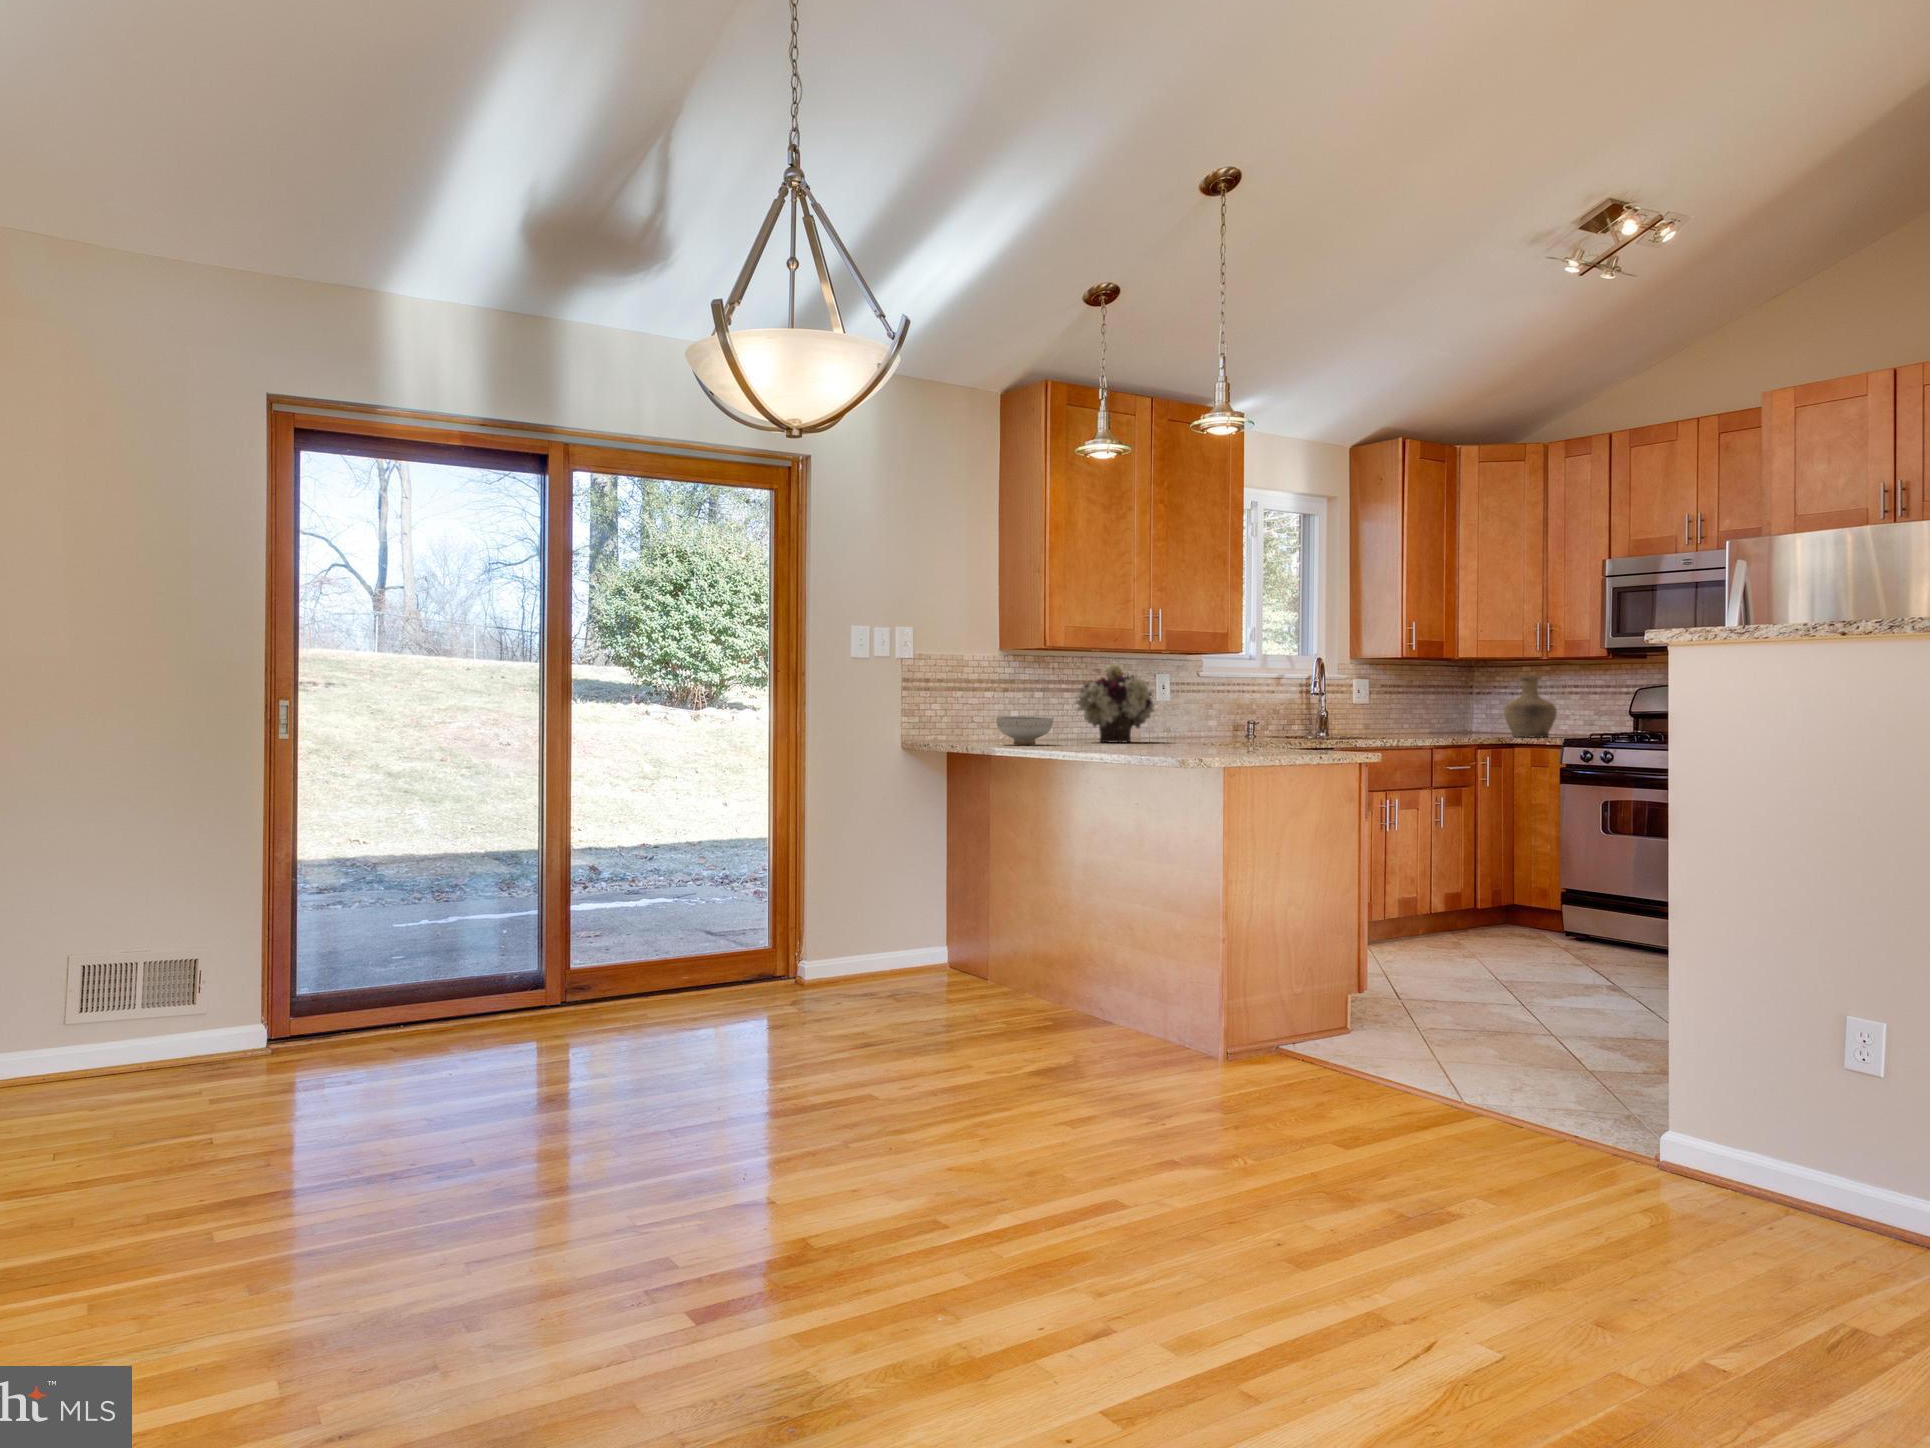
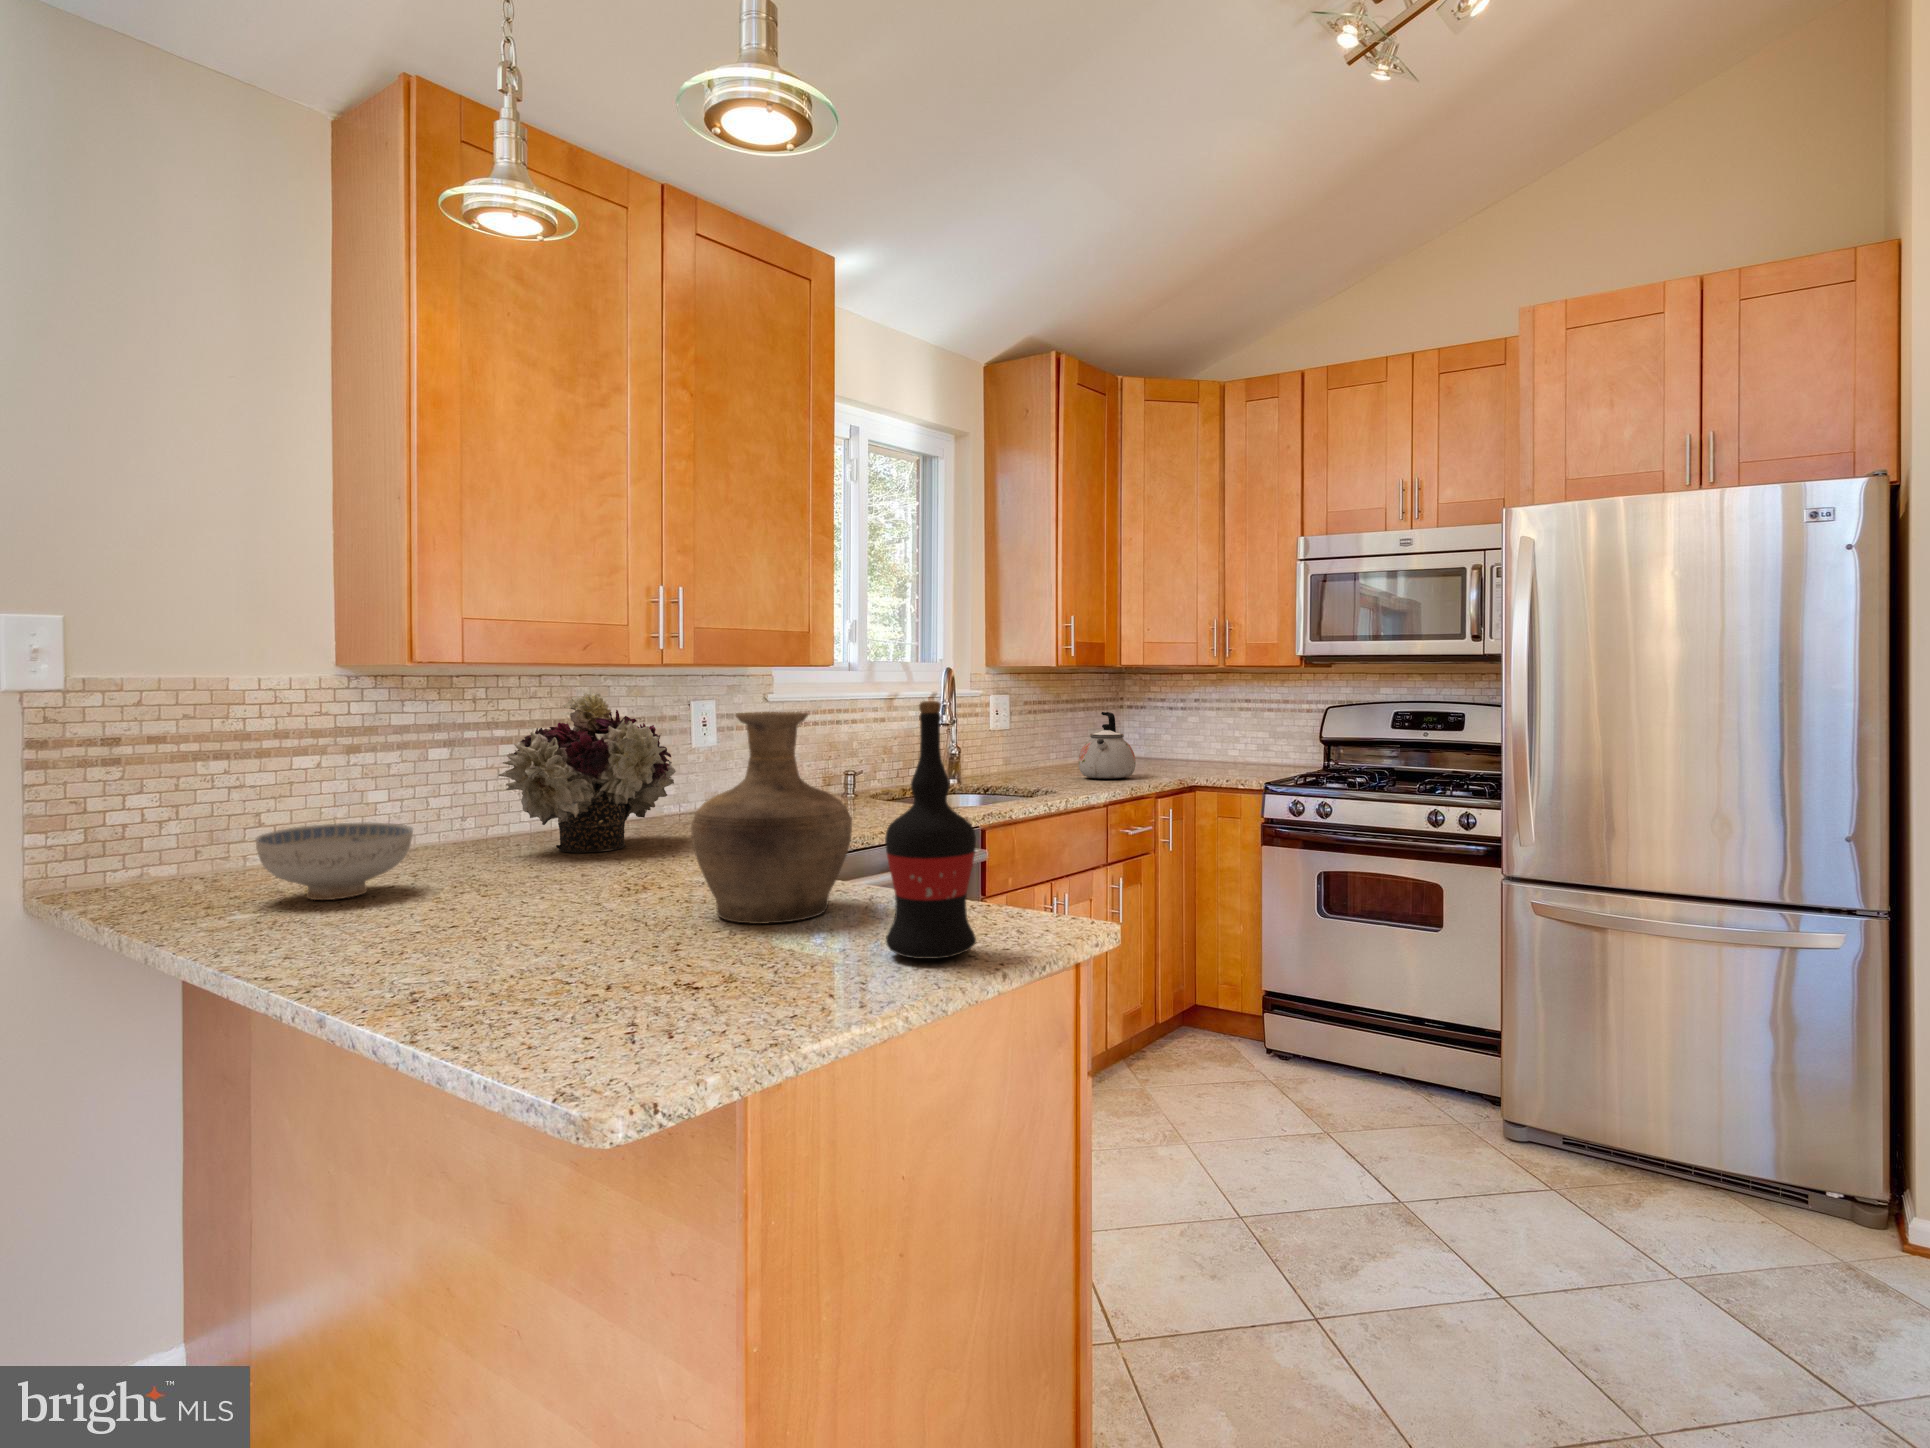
wine bottle: none [1263,651,1300,750] -> present [885,701,976,959]
vase: present [1504,676,1557,737] -> present [691,712,852,924]
kettle: none [1419,689,1464,737] -> present [1079,712,1136,779]

